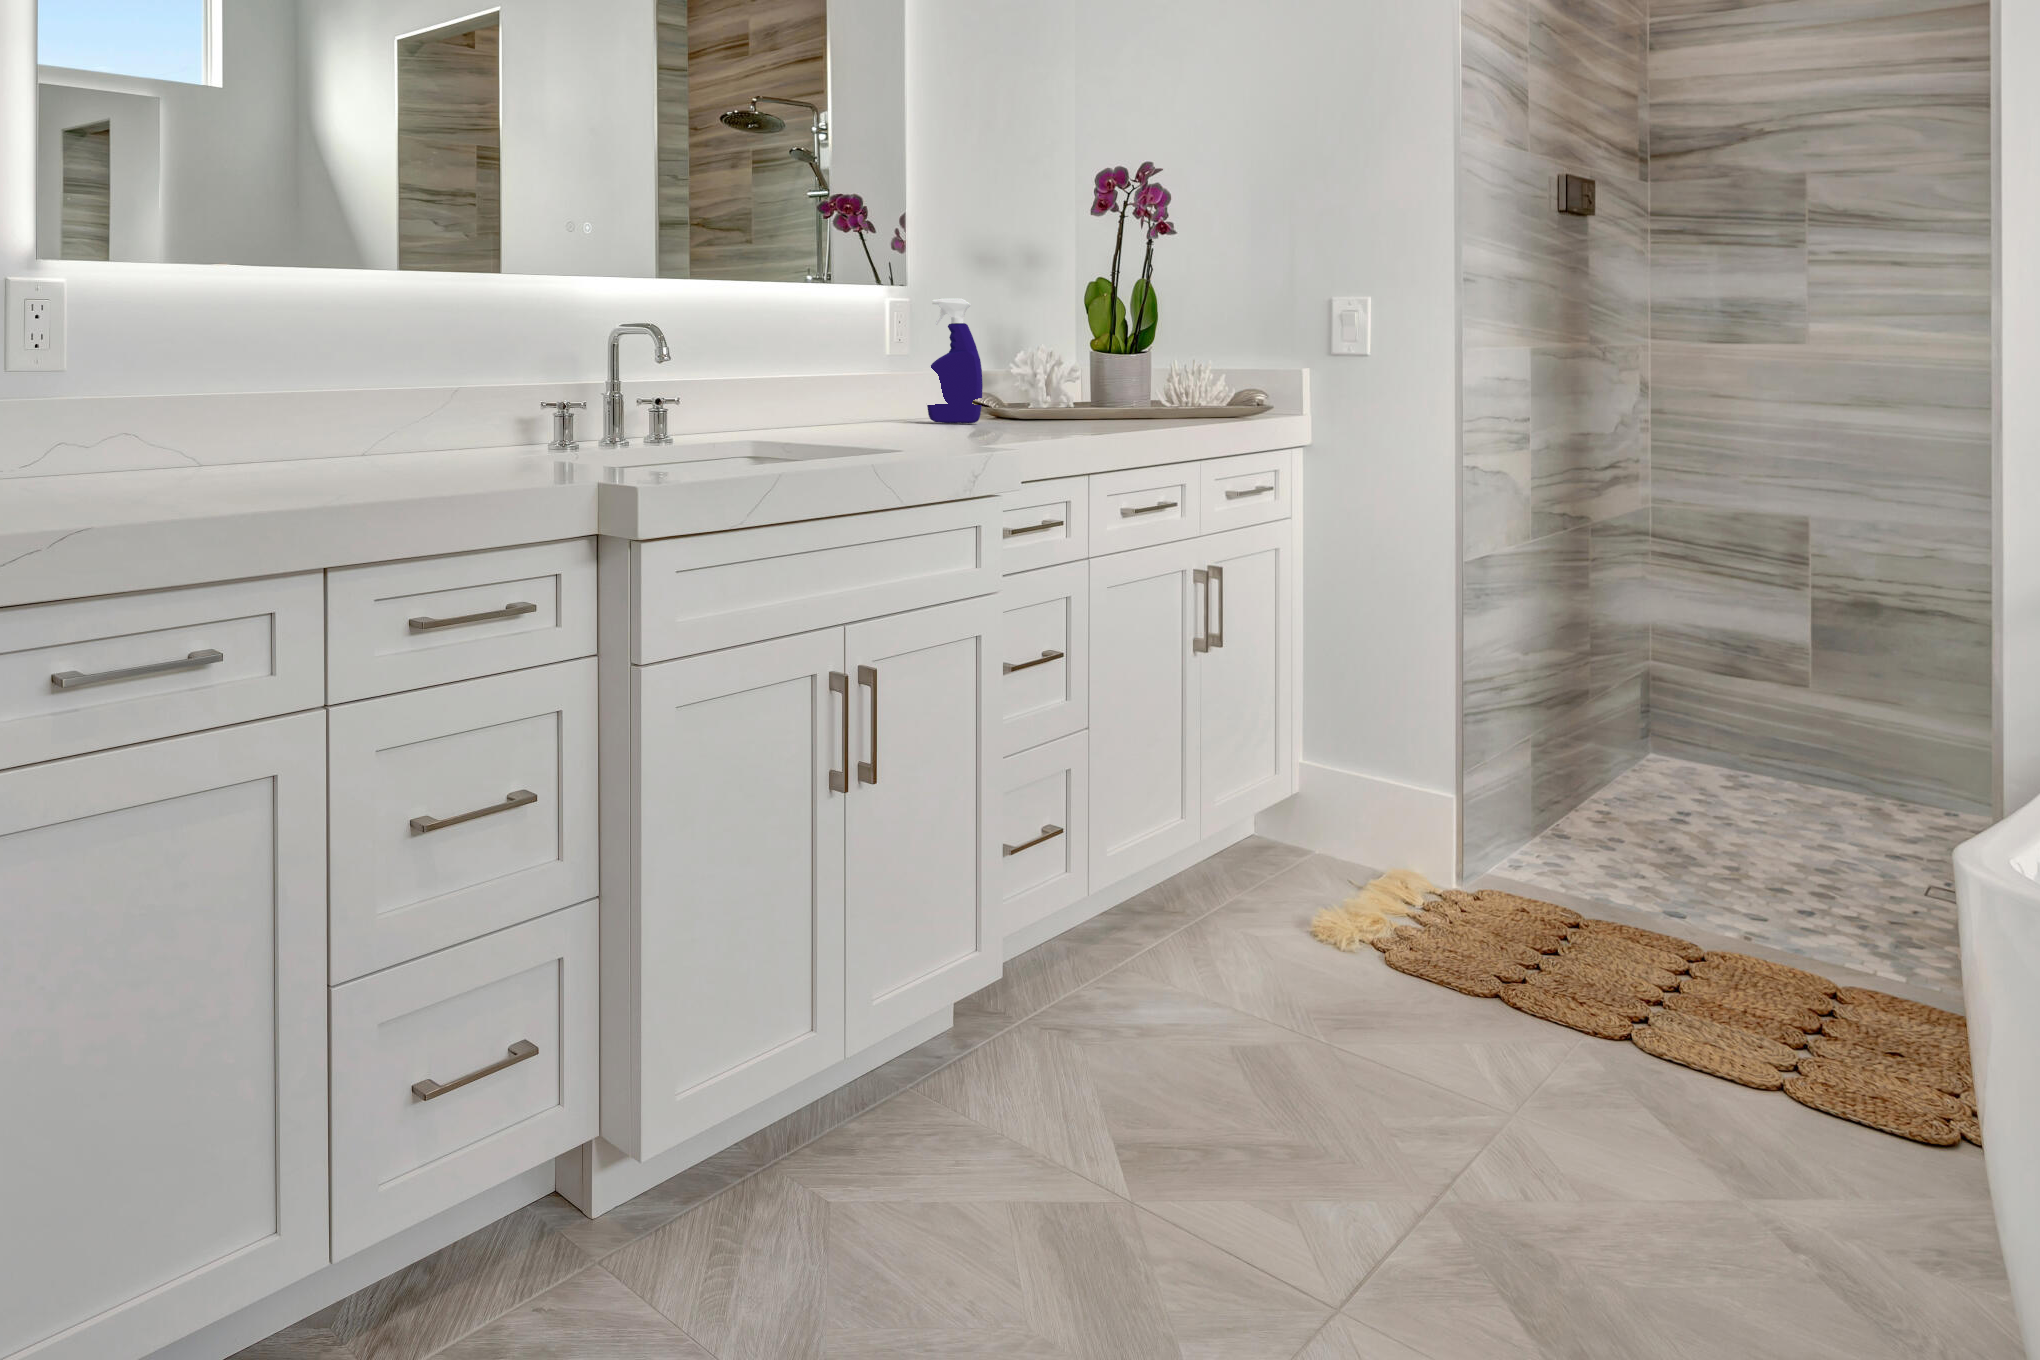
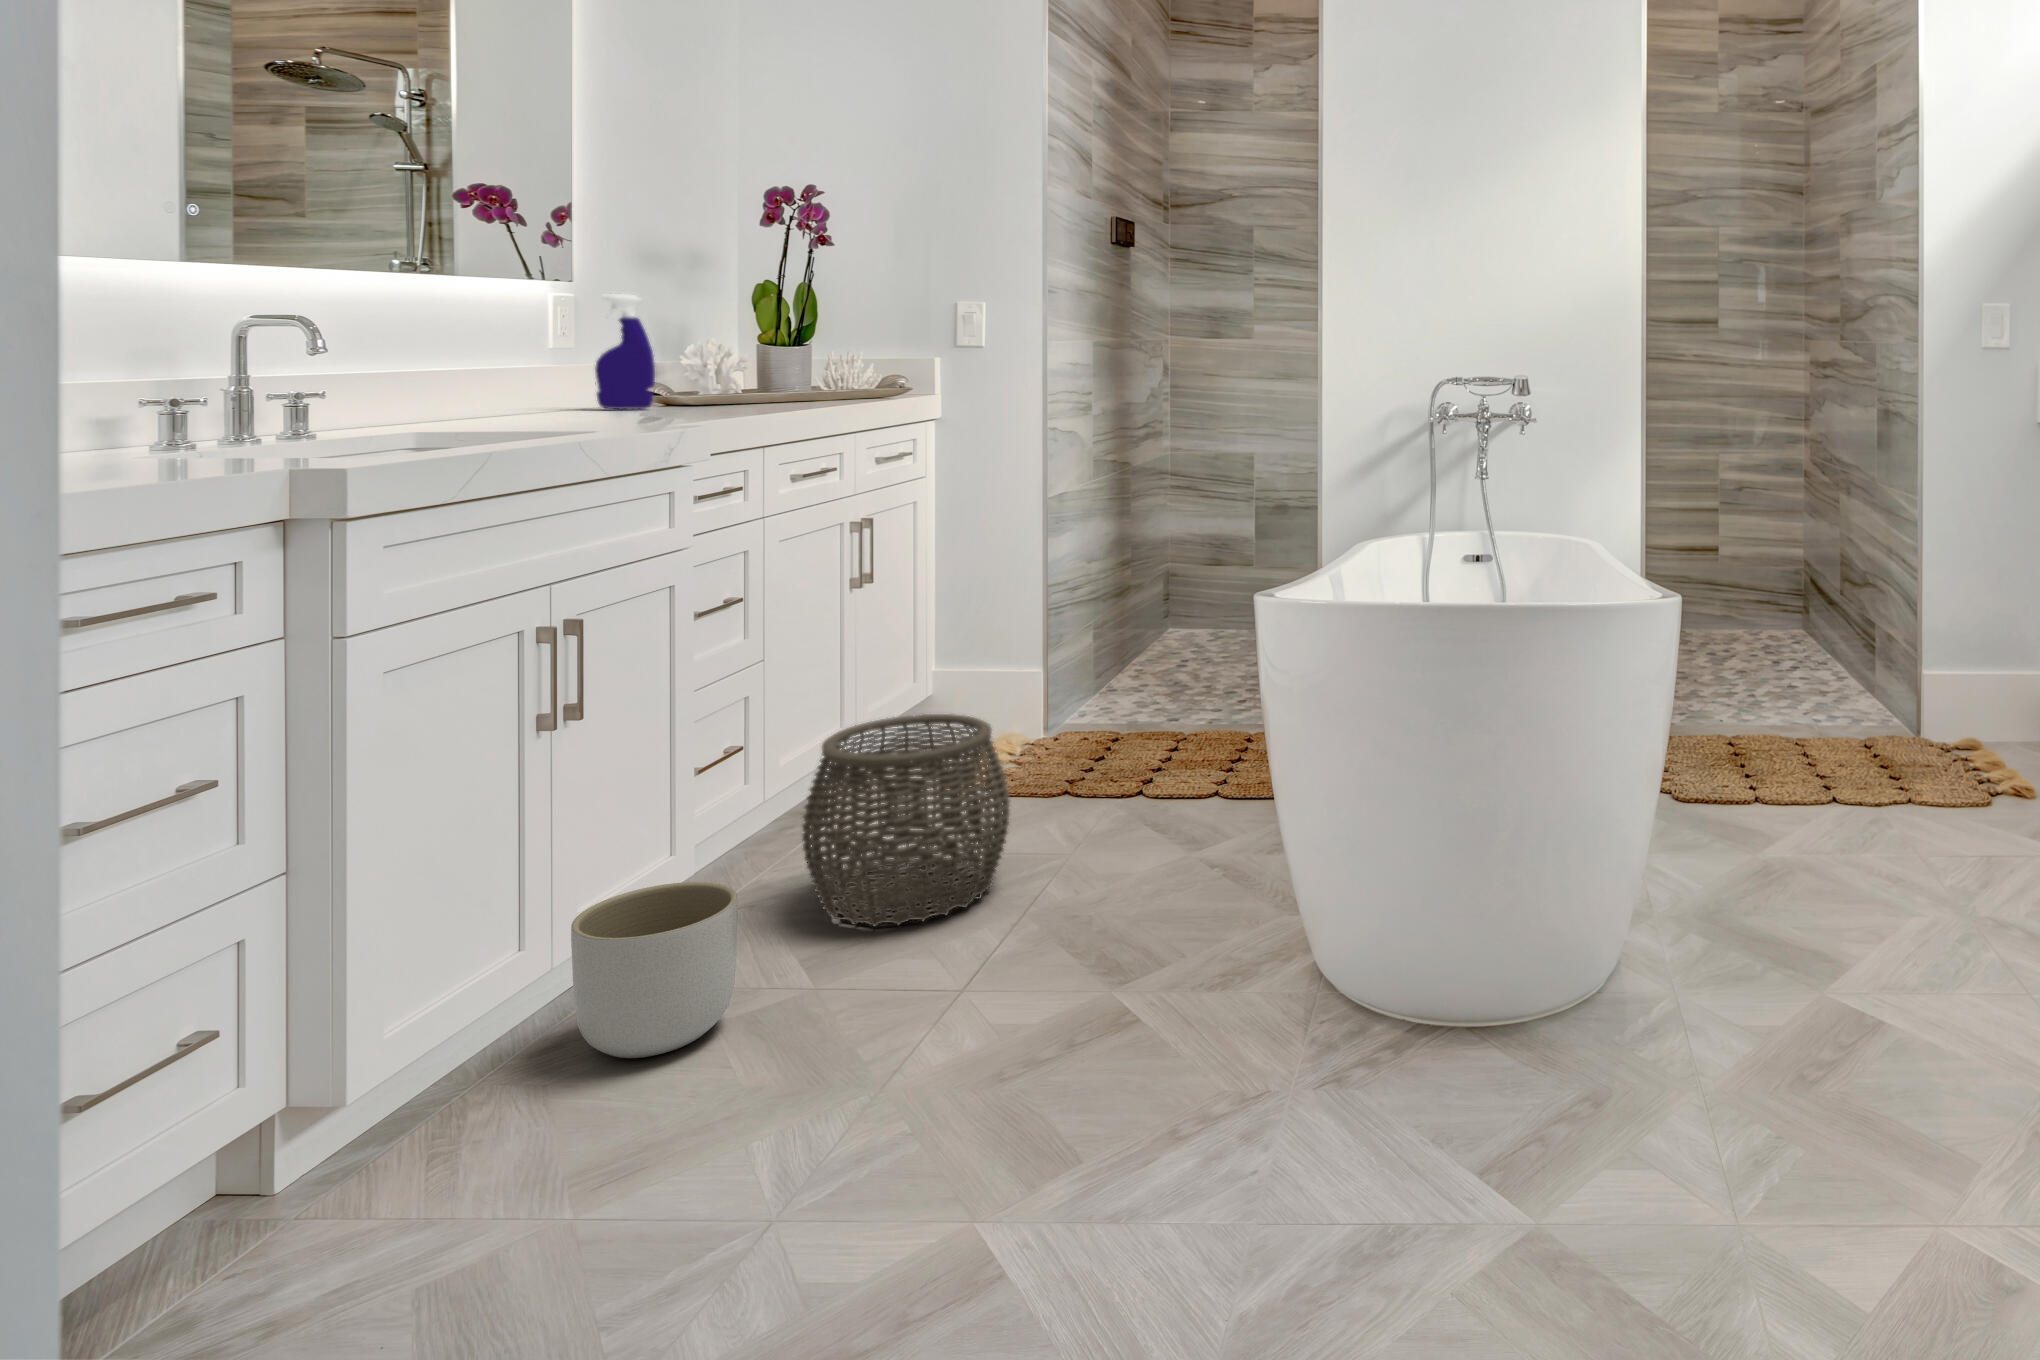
woven basket: none [1126,839,1413,1146] -> present [802,714,1010,926]
planter: none [862,995,1039,1218] -> present [571,882,738,1058]

